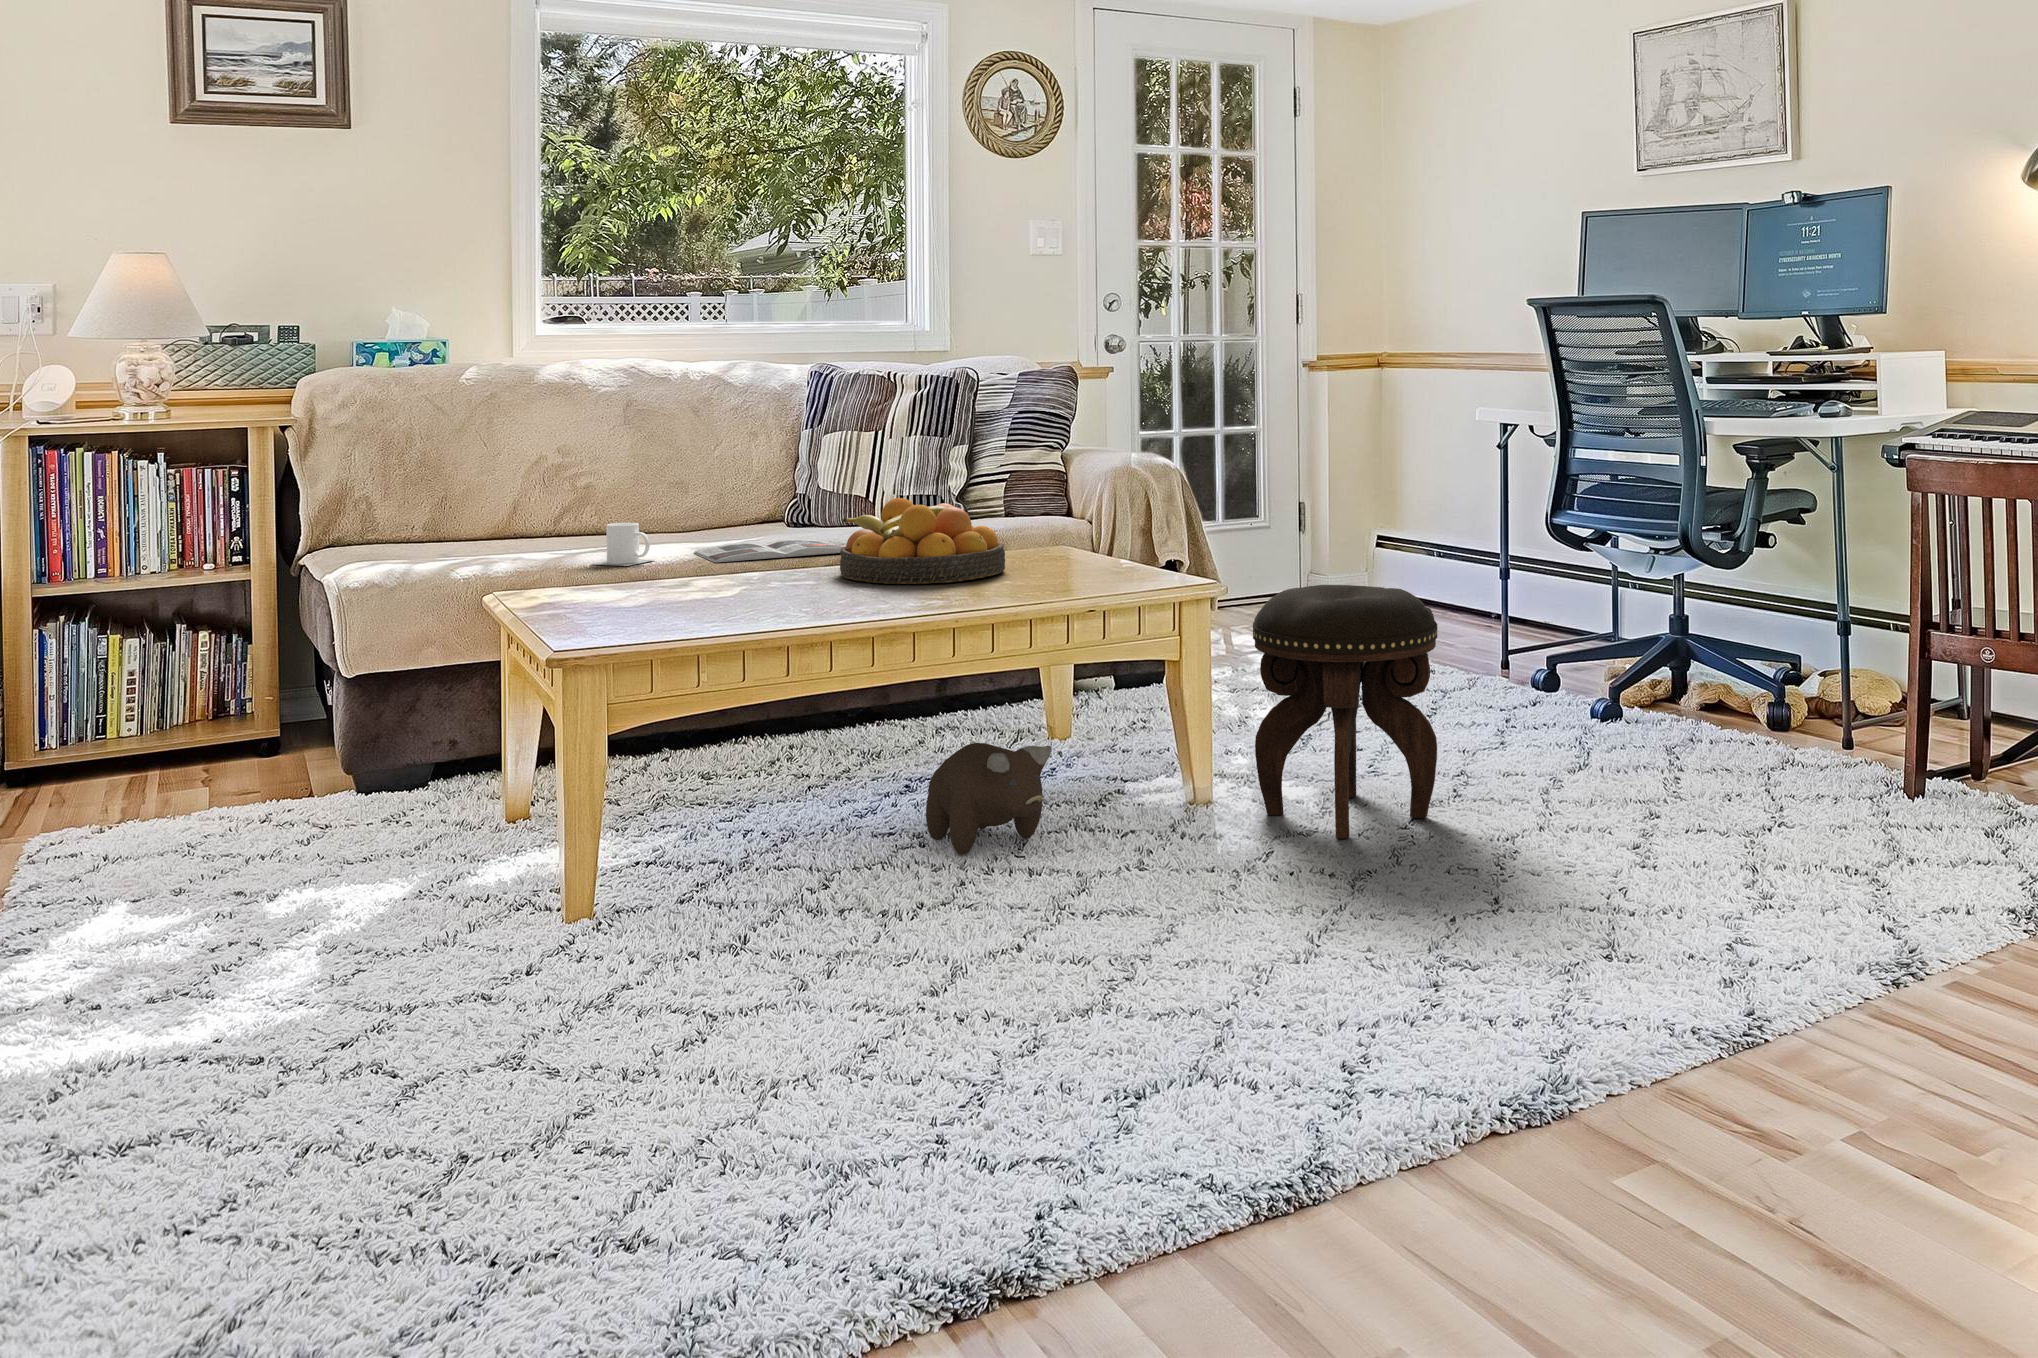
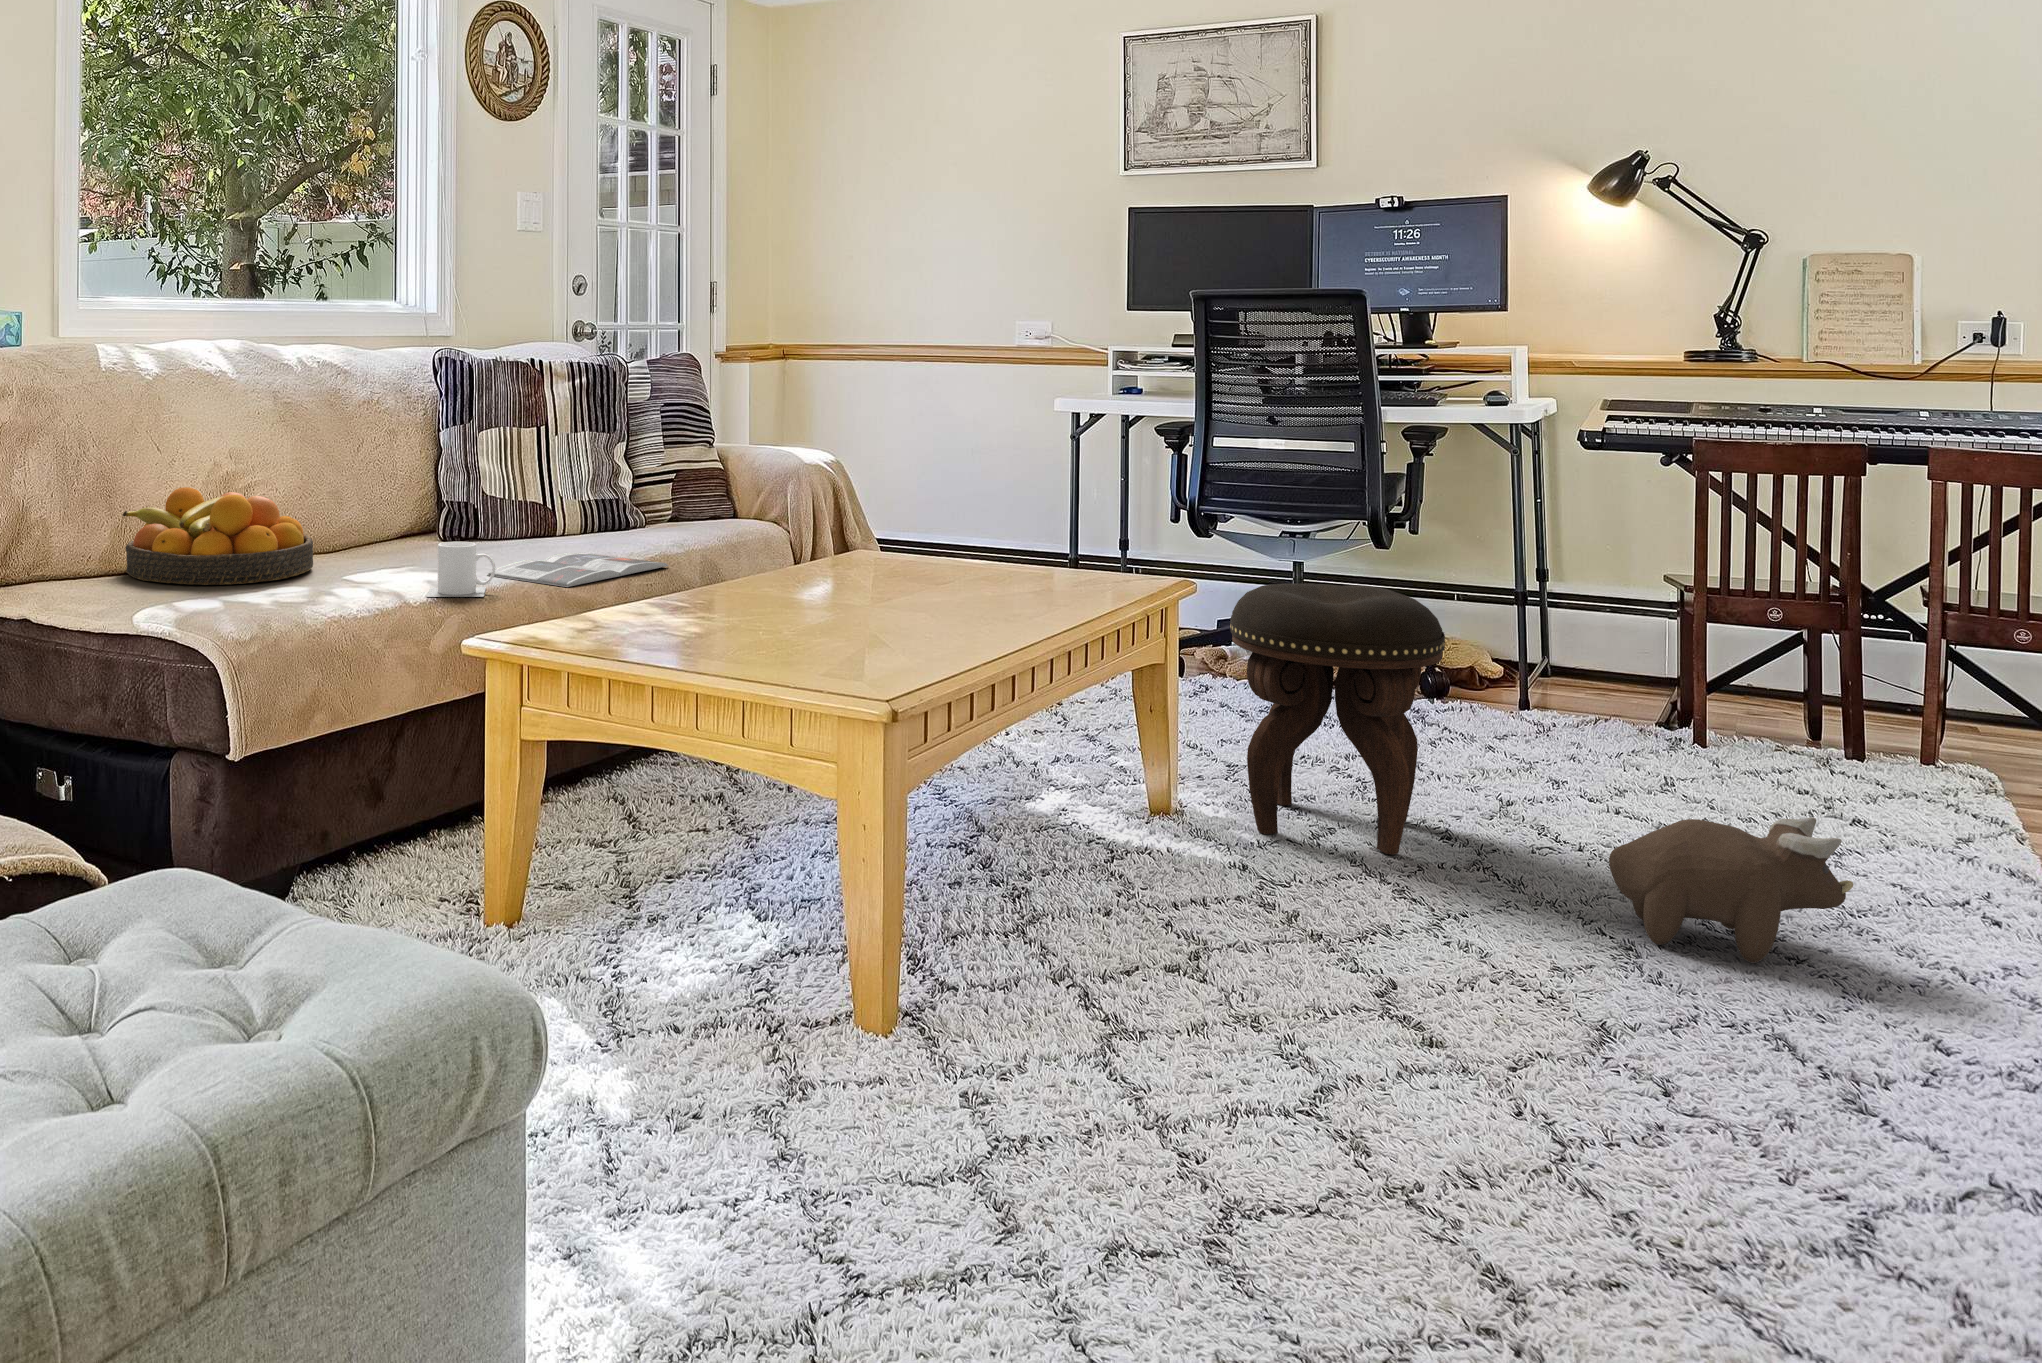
fruit bowl: present [840,498,1005,584] -> present [122,487,313,585]
plush toy: present [926,743,1052,855] -> present [1609,817,1853,963]

